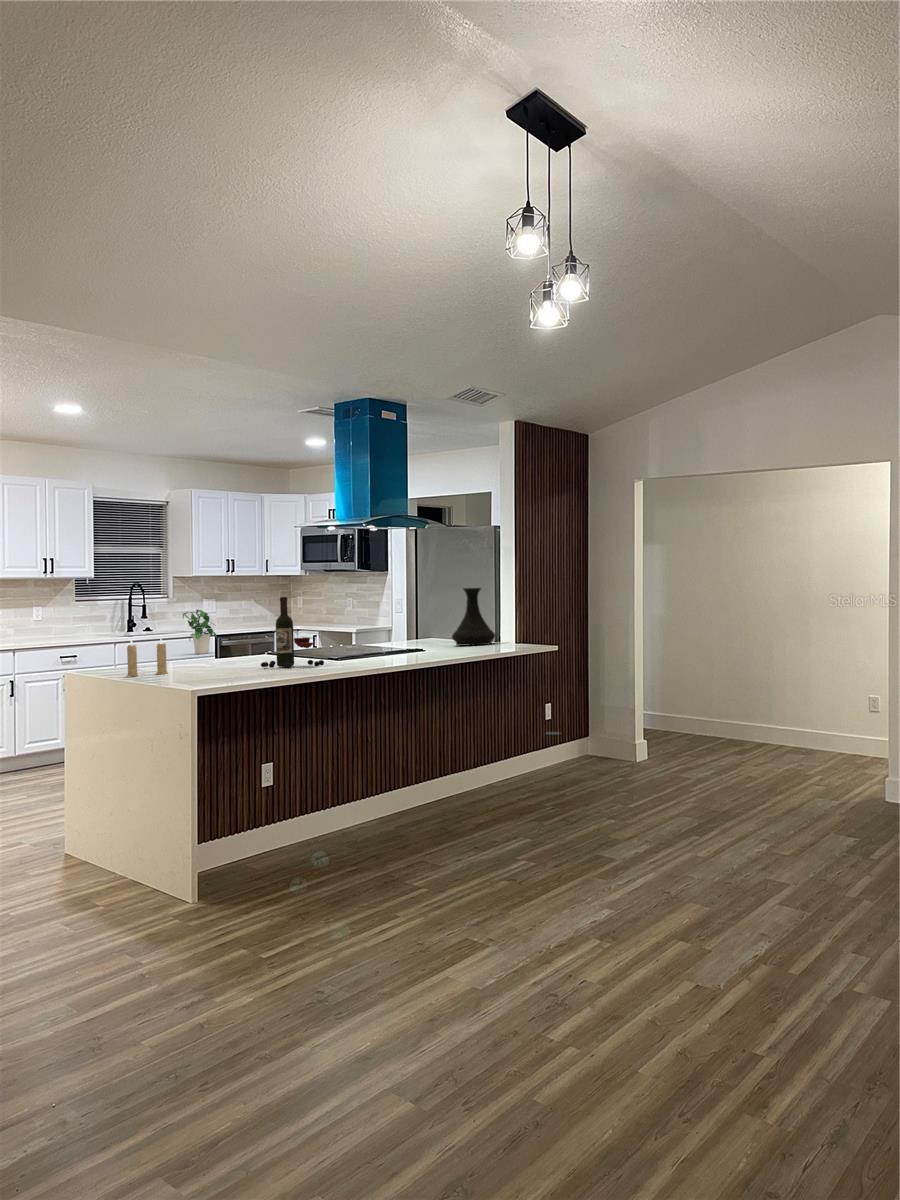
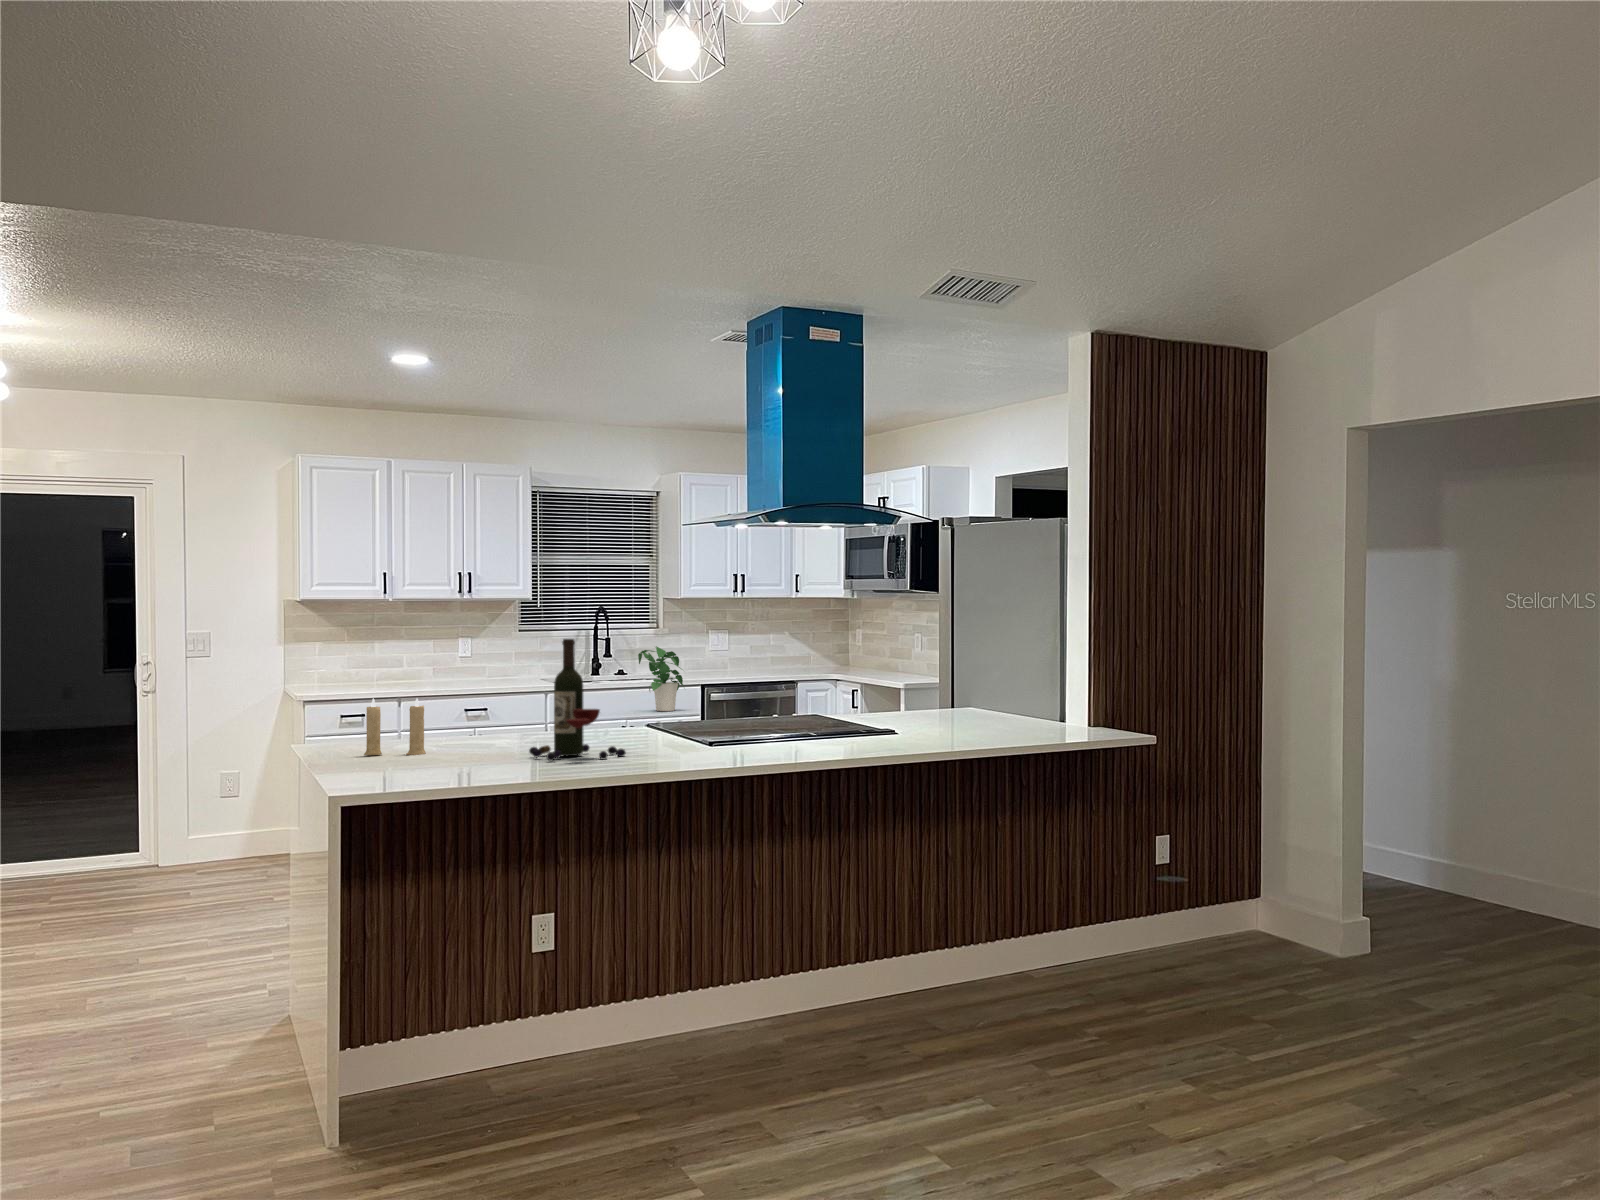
vase: present [452,588,495,645] -> none [942,626,1021,729]

